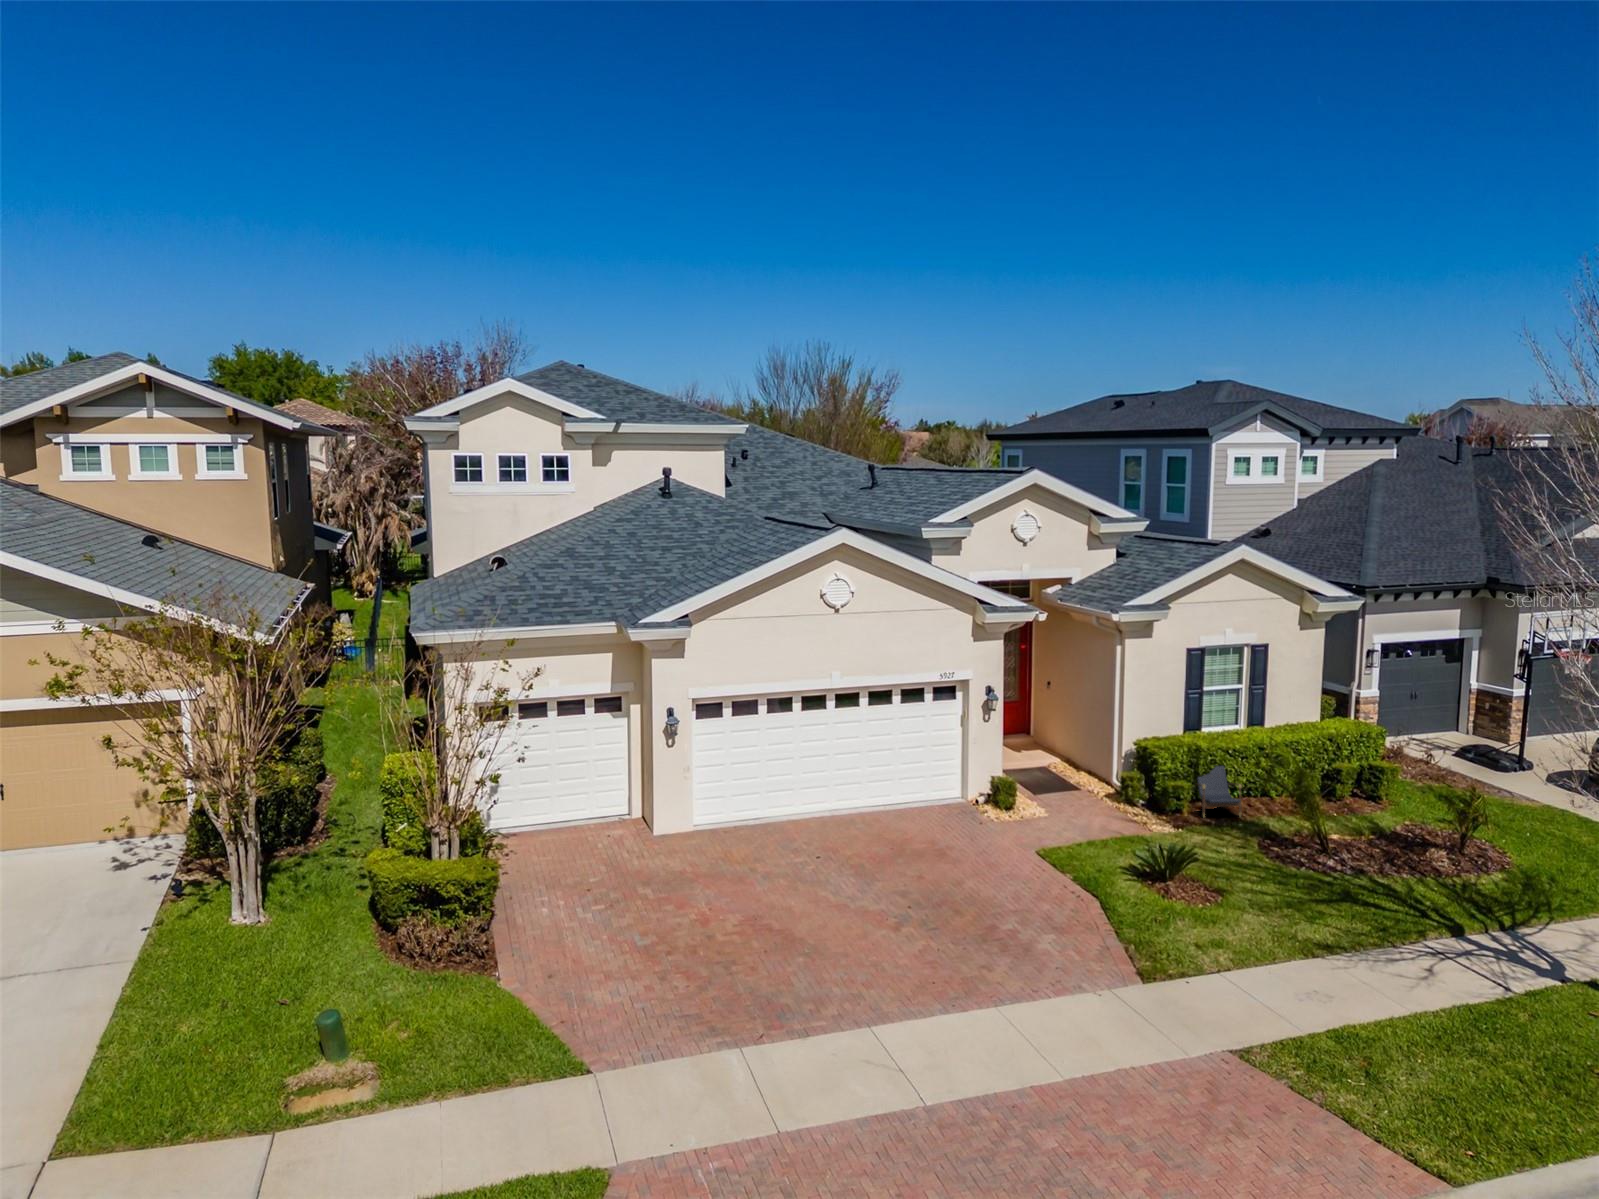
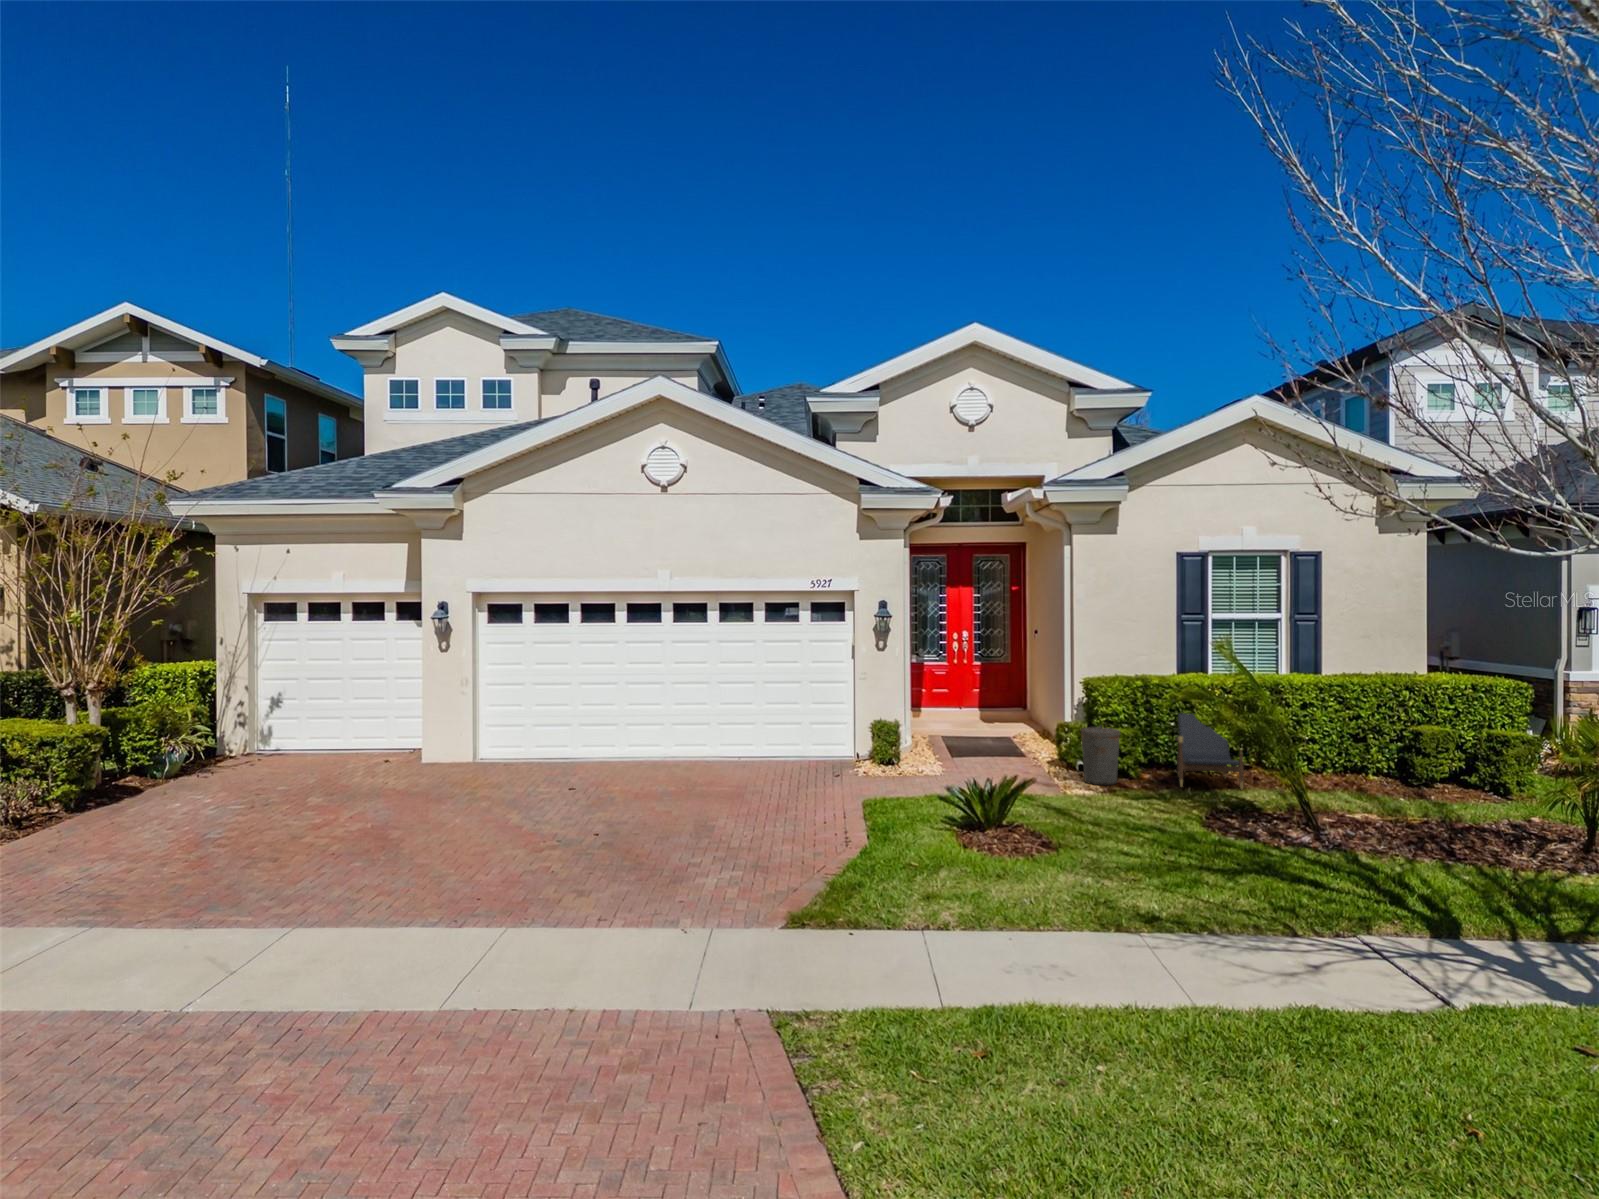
trash can: none [1139,779,1166,820] -> present [1081,726,1120,785]

